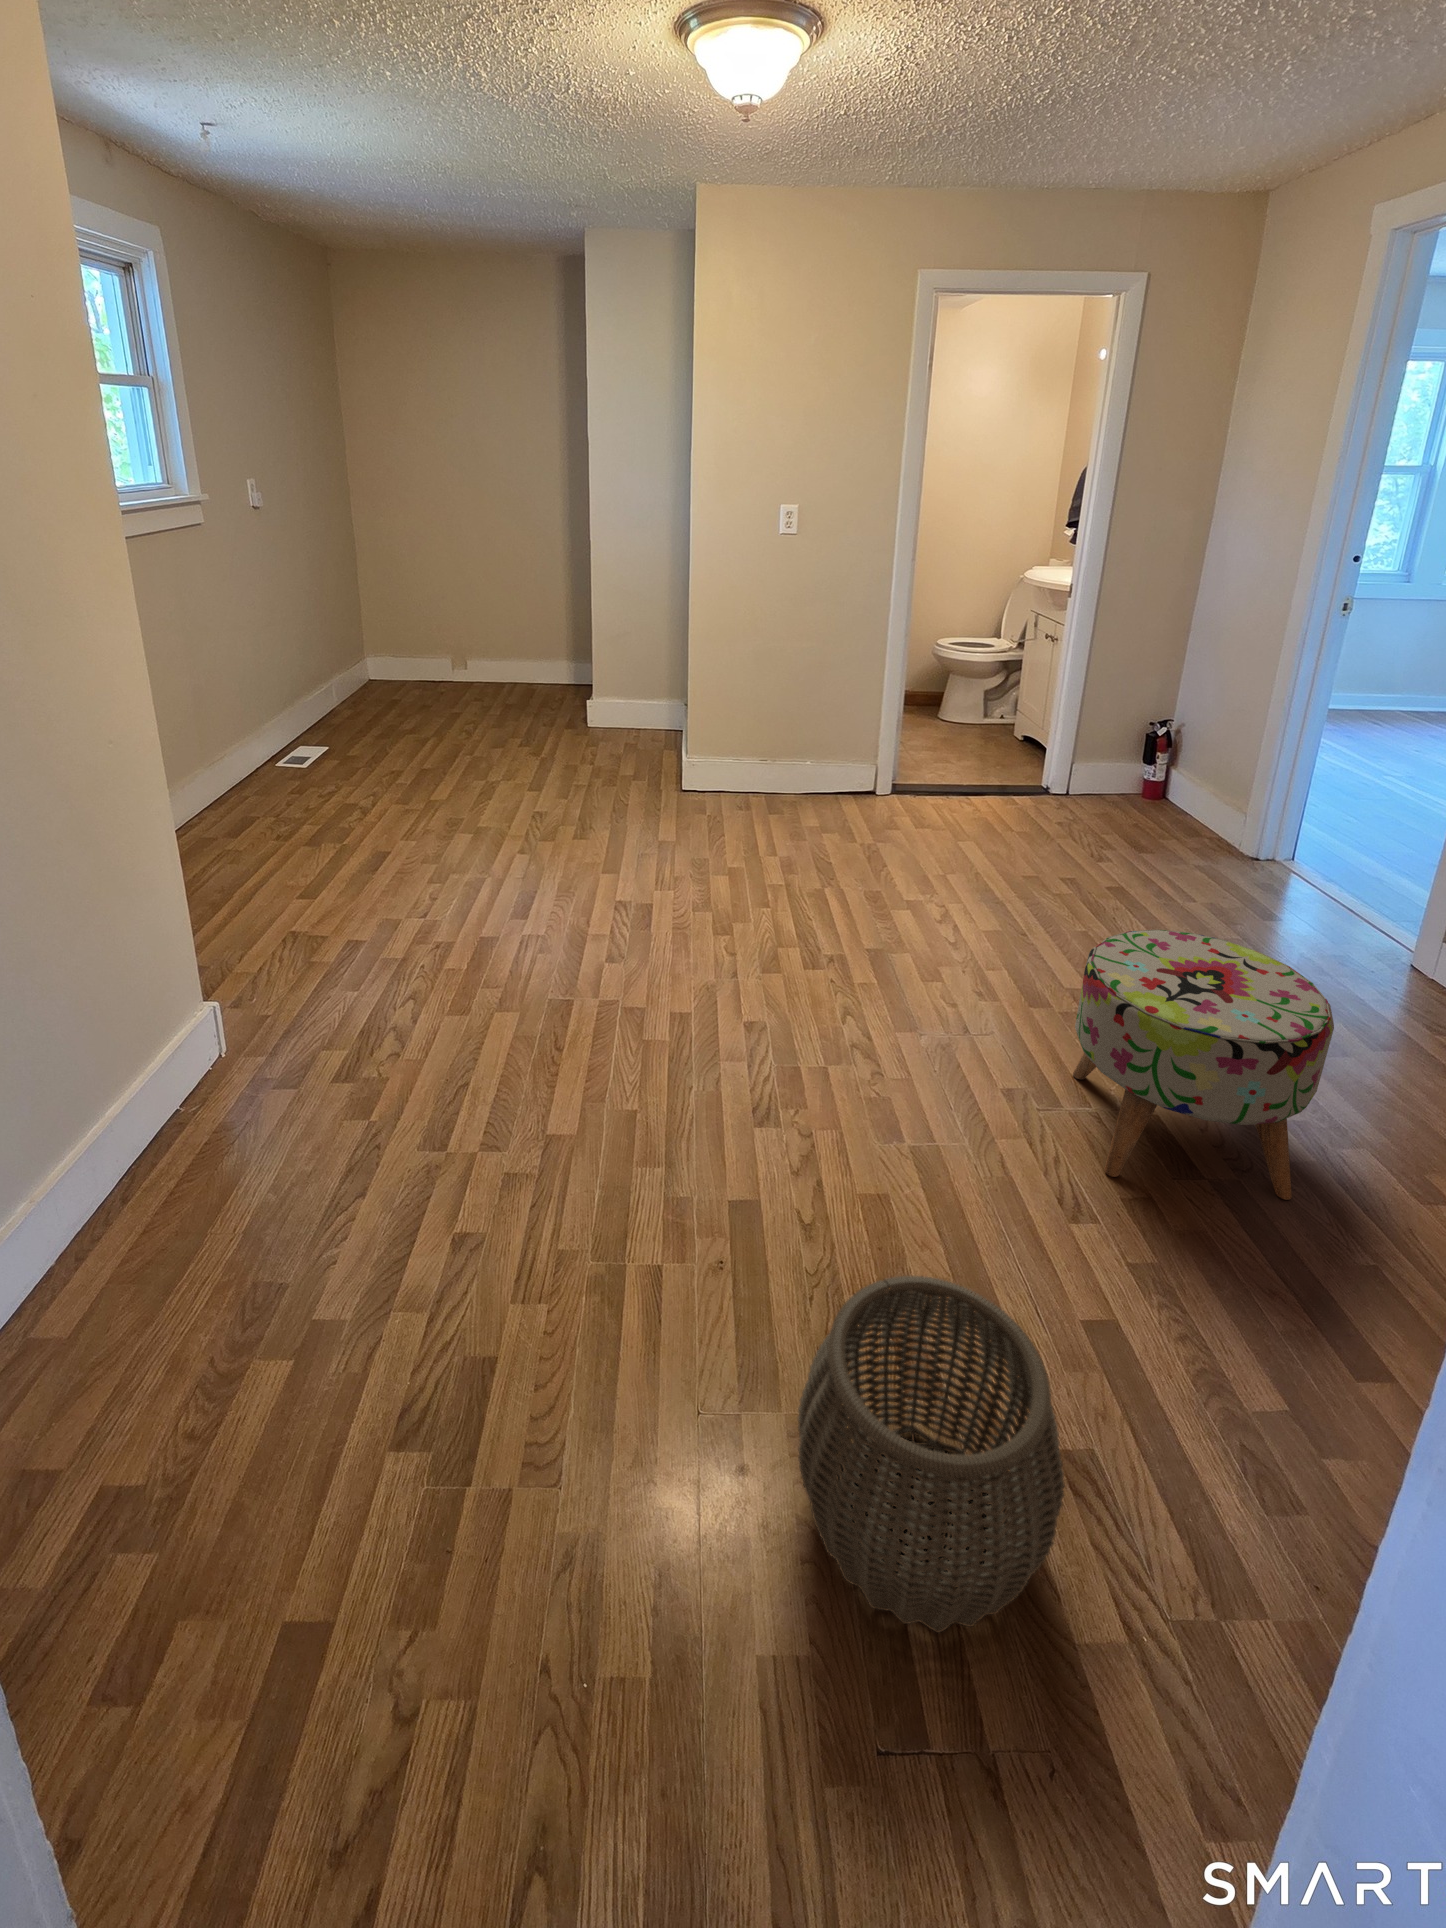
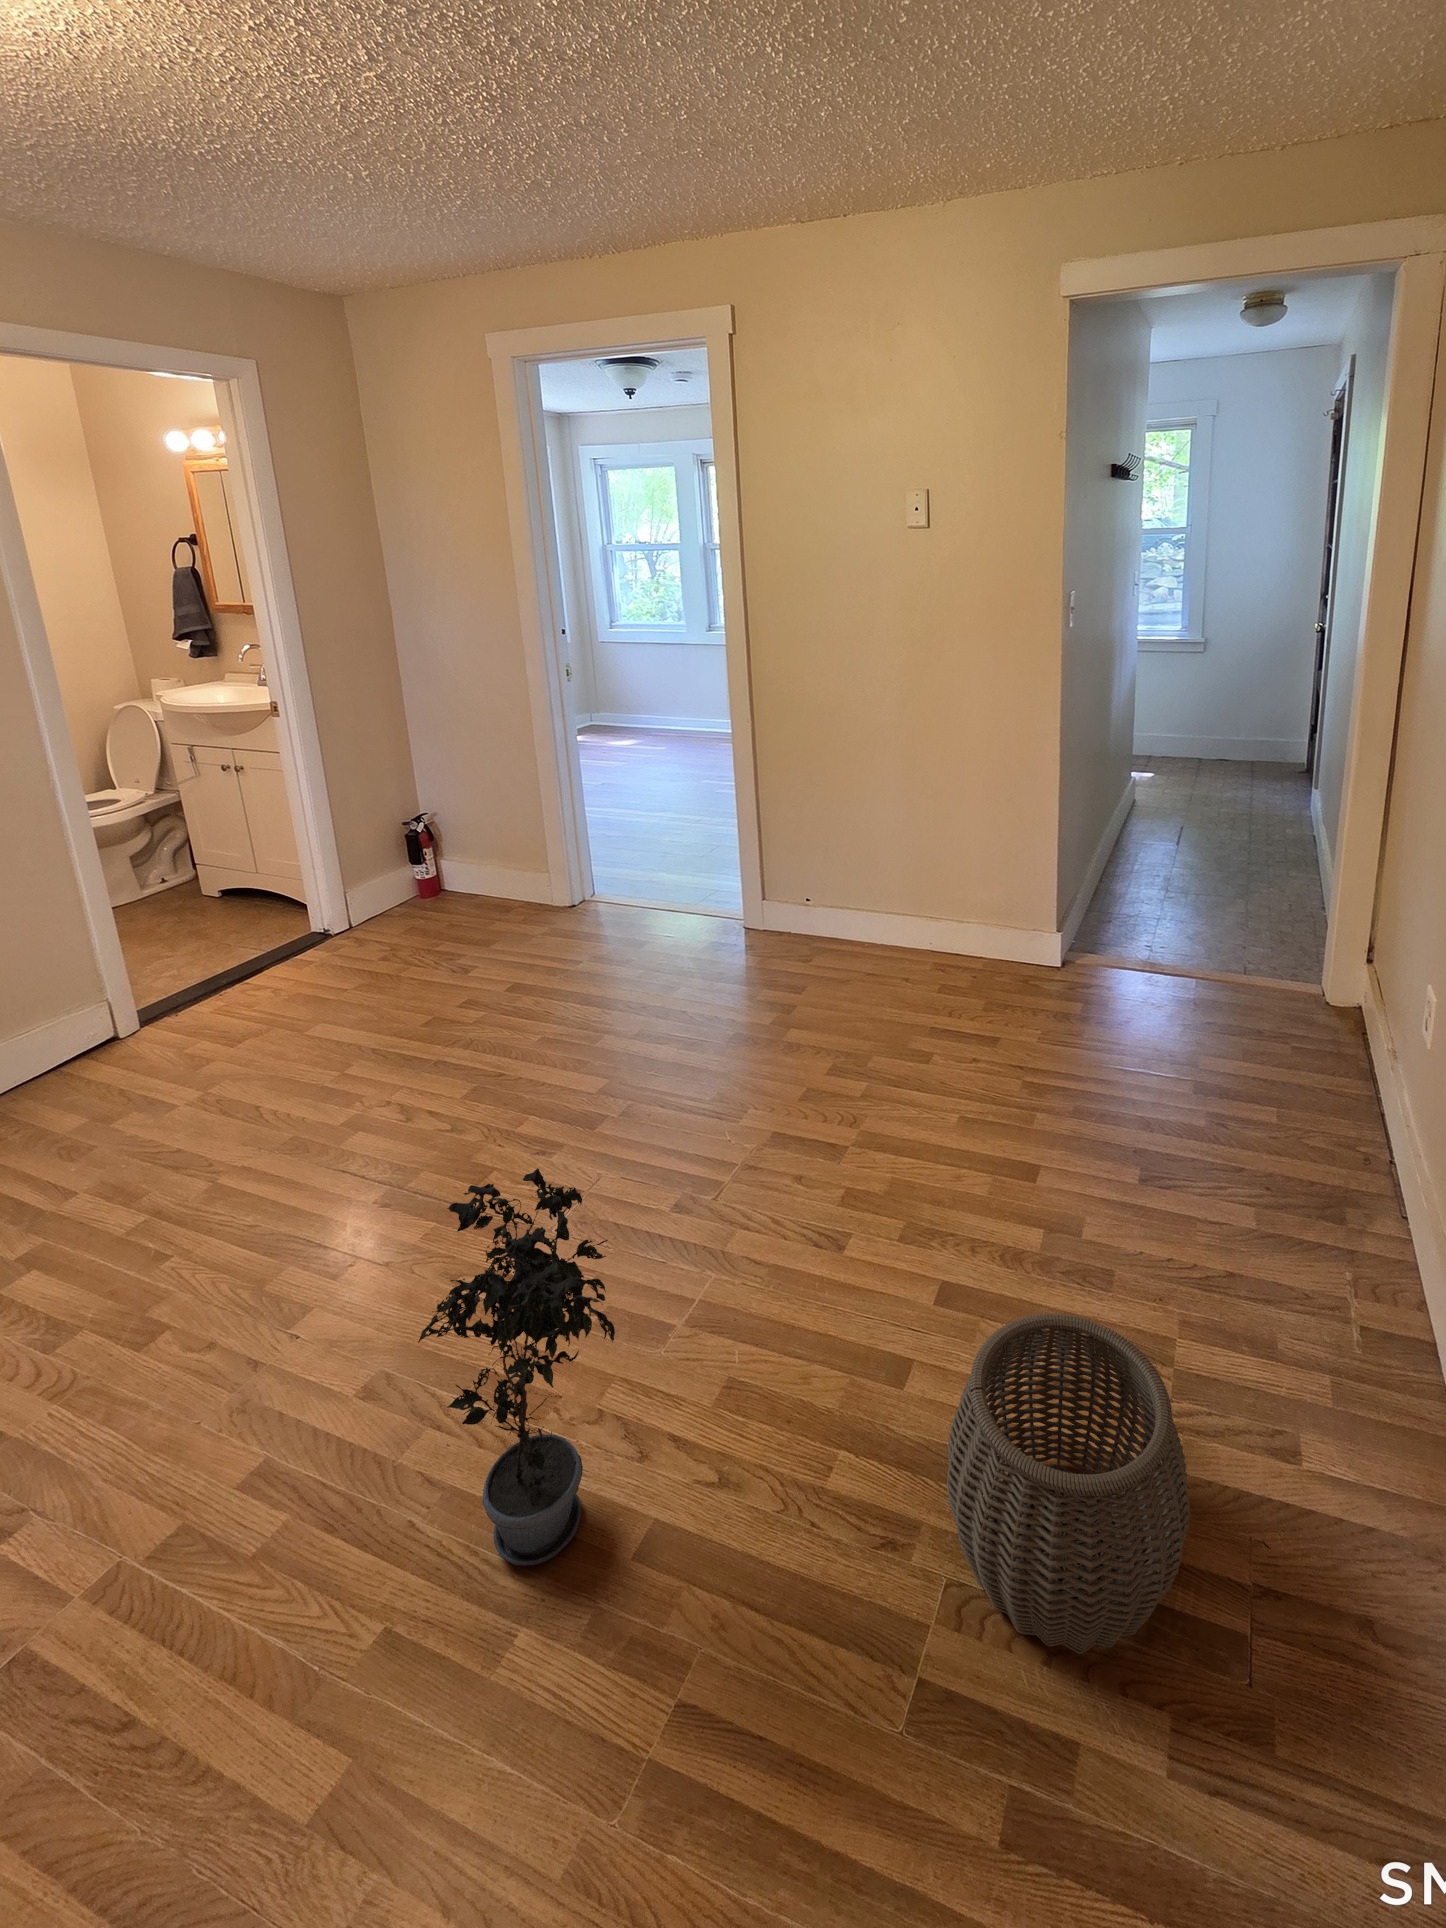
potted plant: none [667,895,794,1160] -> present [418,1168,615,1566]
ottoman: present [1073,930,1334,1200] -> none [685,961,881,1202]

